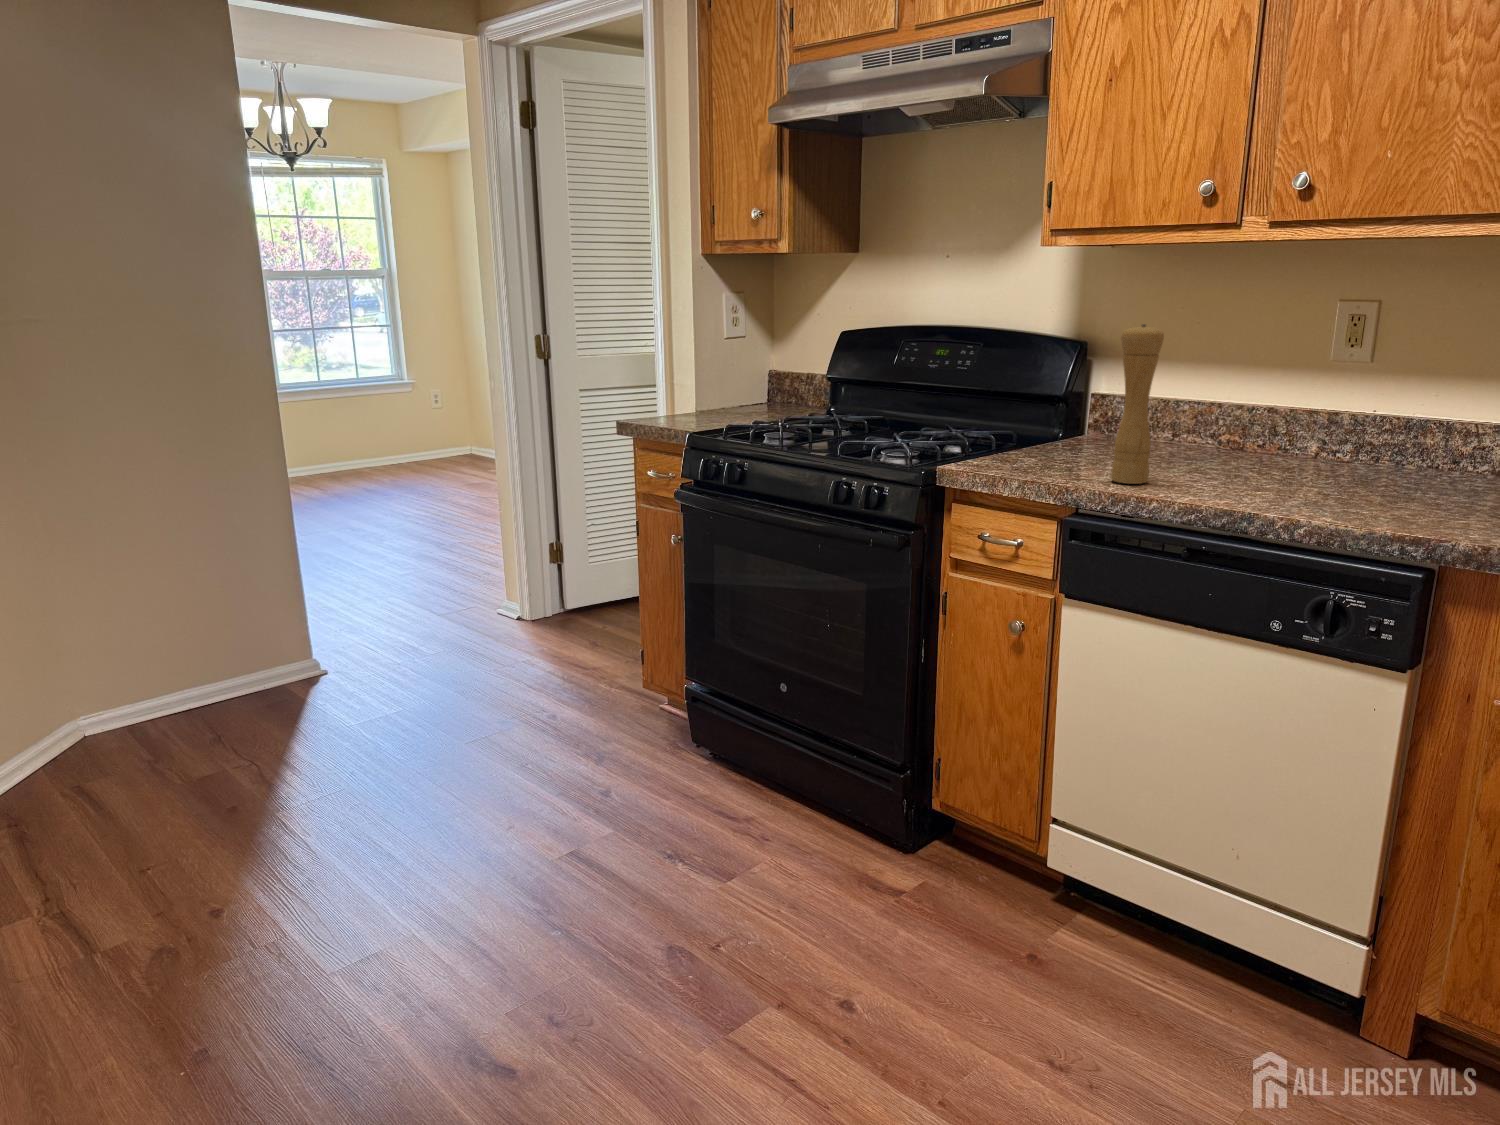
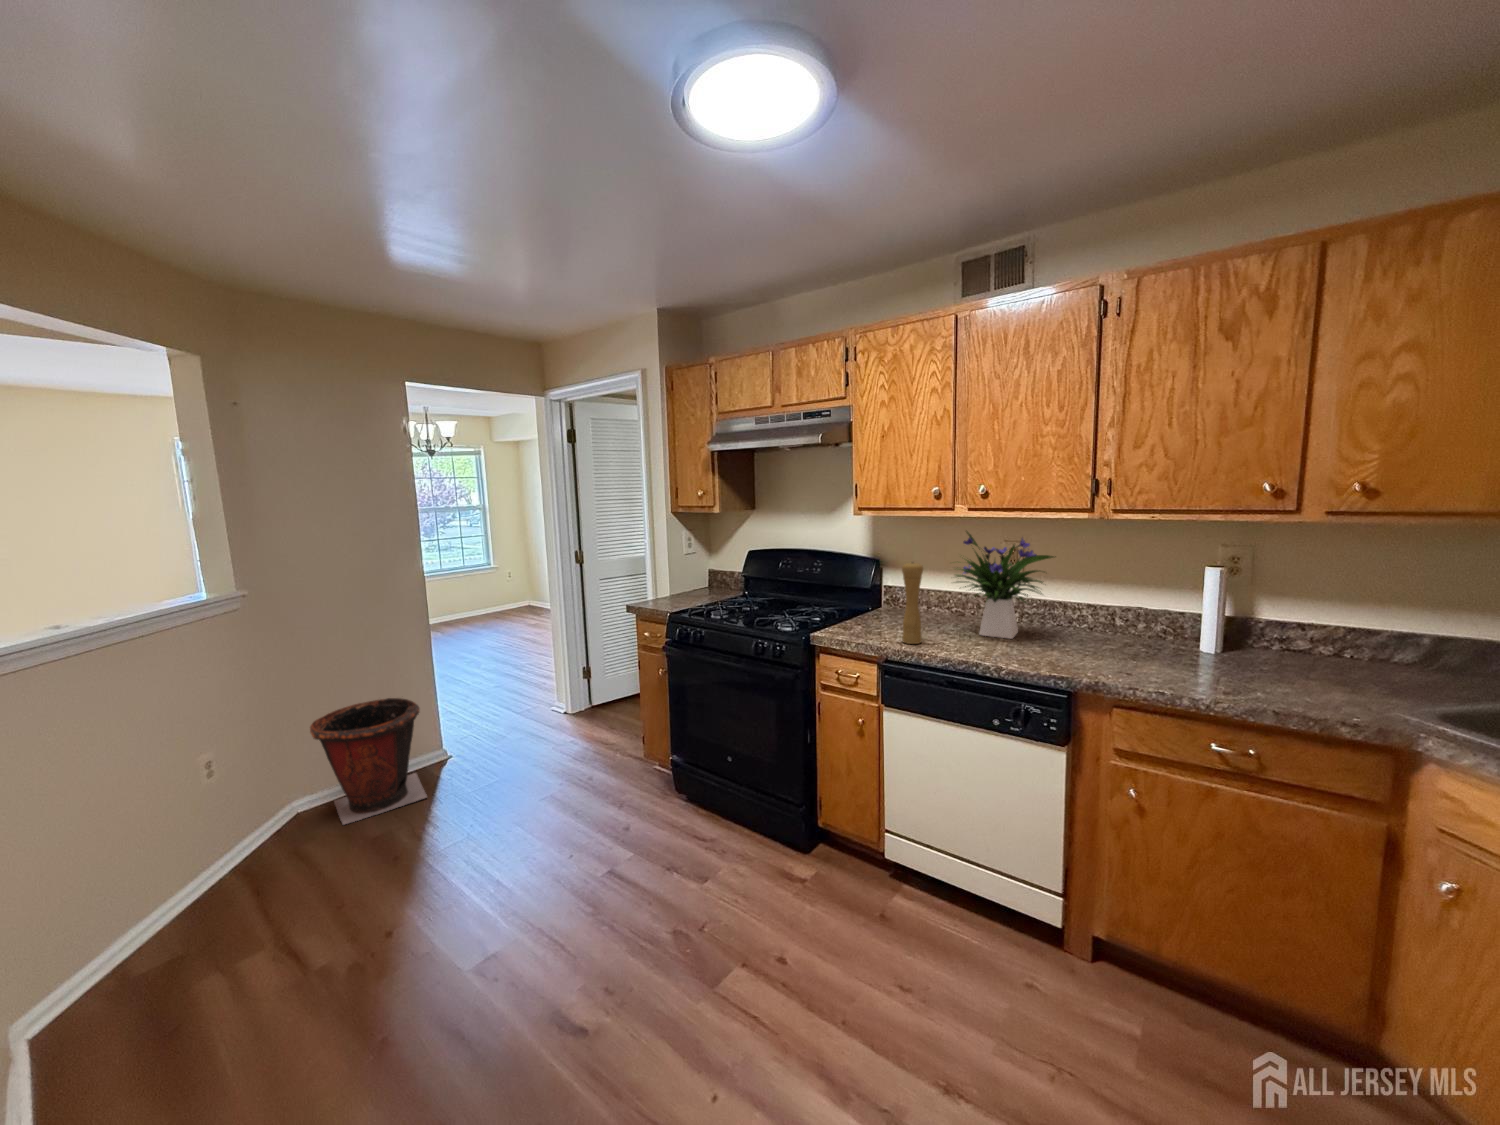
flower arrangement: none [1218,268,1443,483] -> present [956,532,1056,639]
trash can: none [98,559,288,756] -> present [310,698,427,824]

